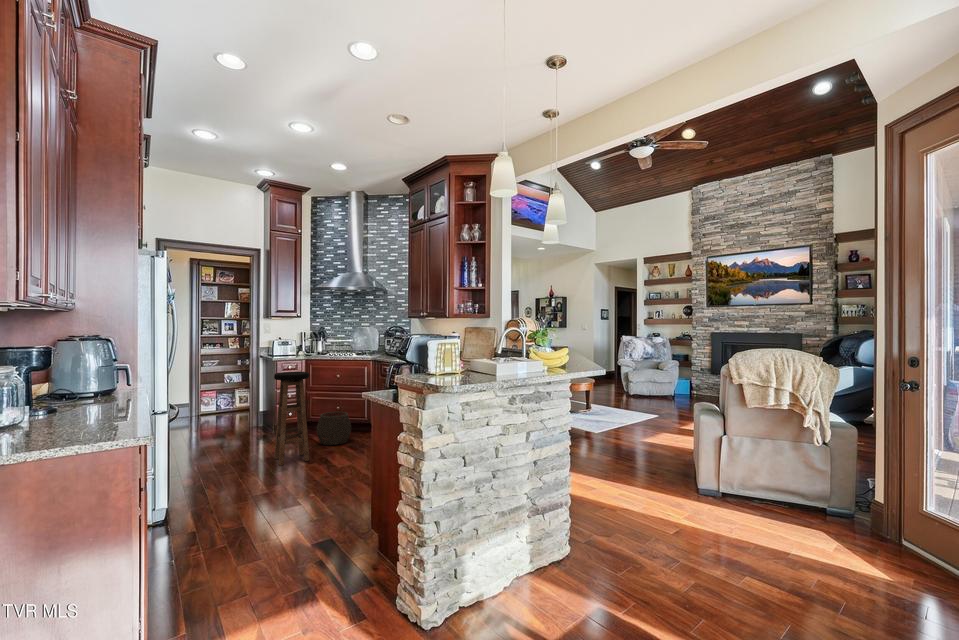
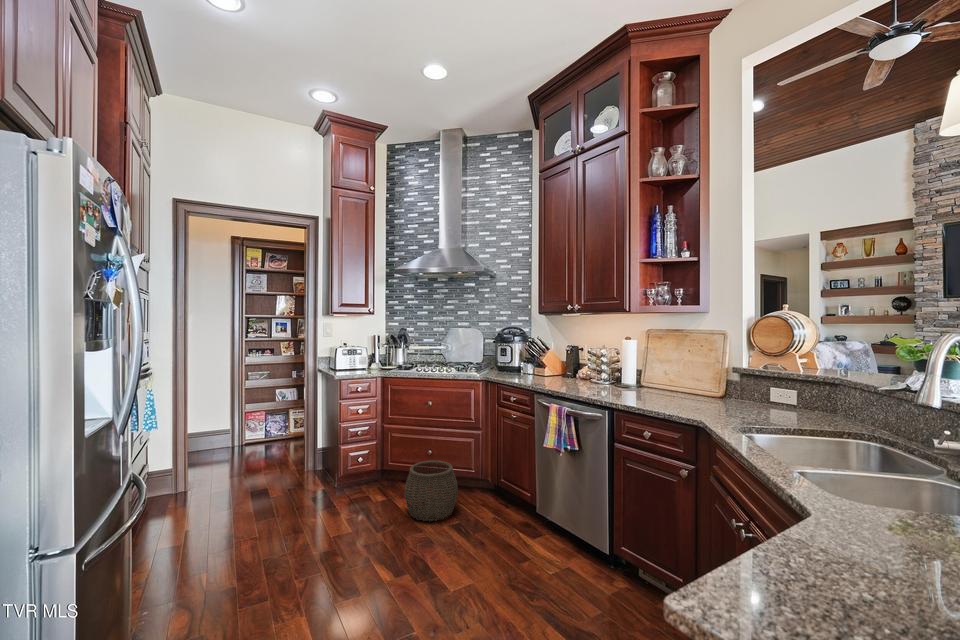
bar stool: present [274,372,309,466] -> none [339,404,401,584]

